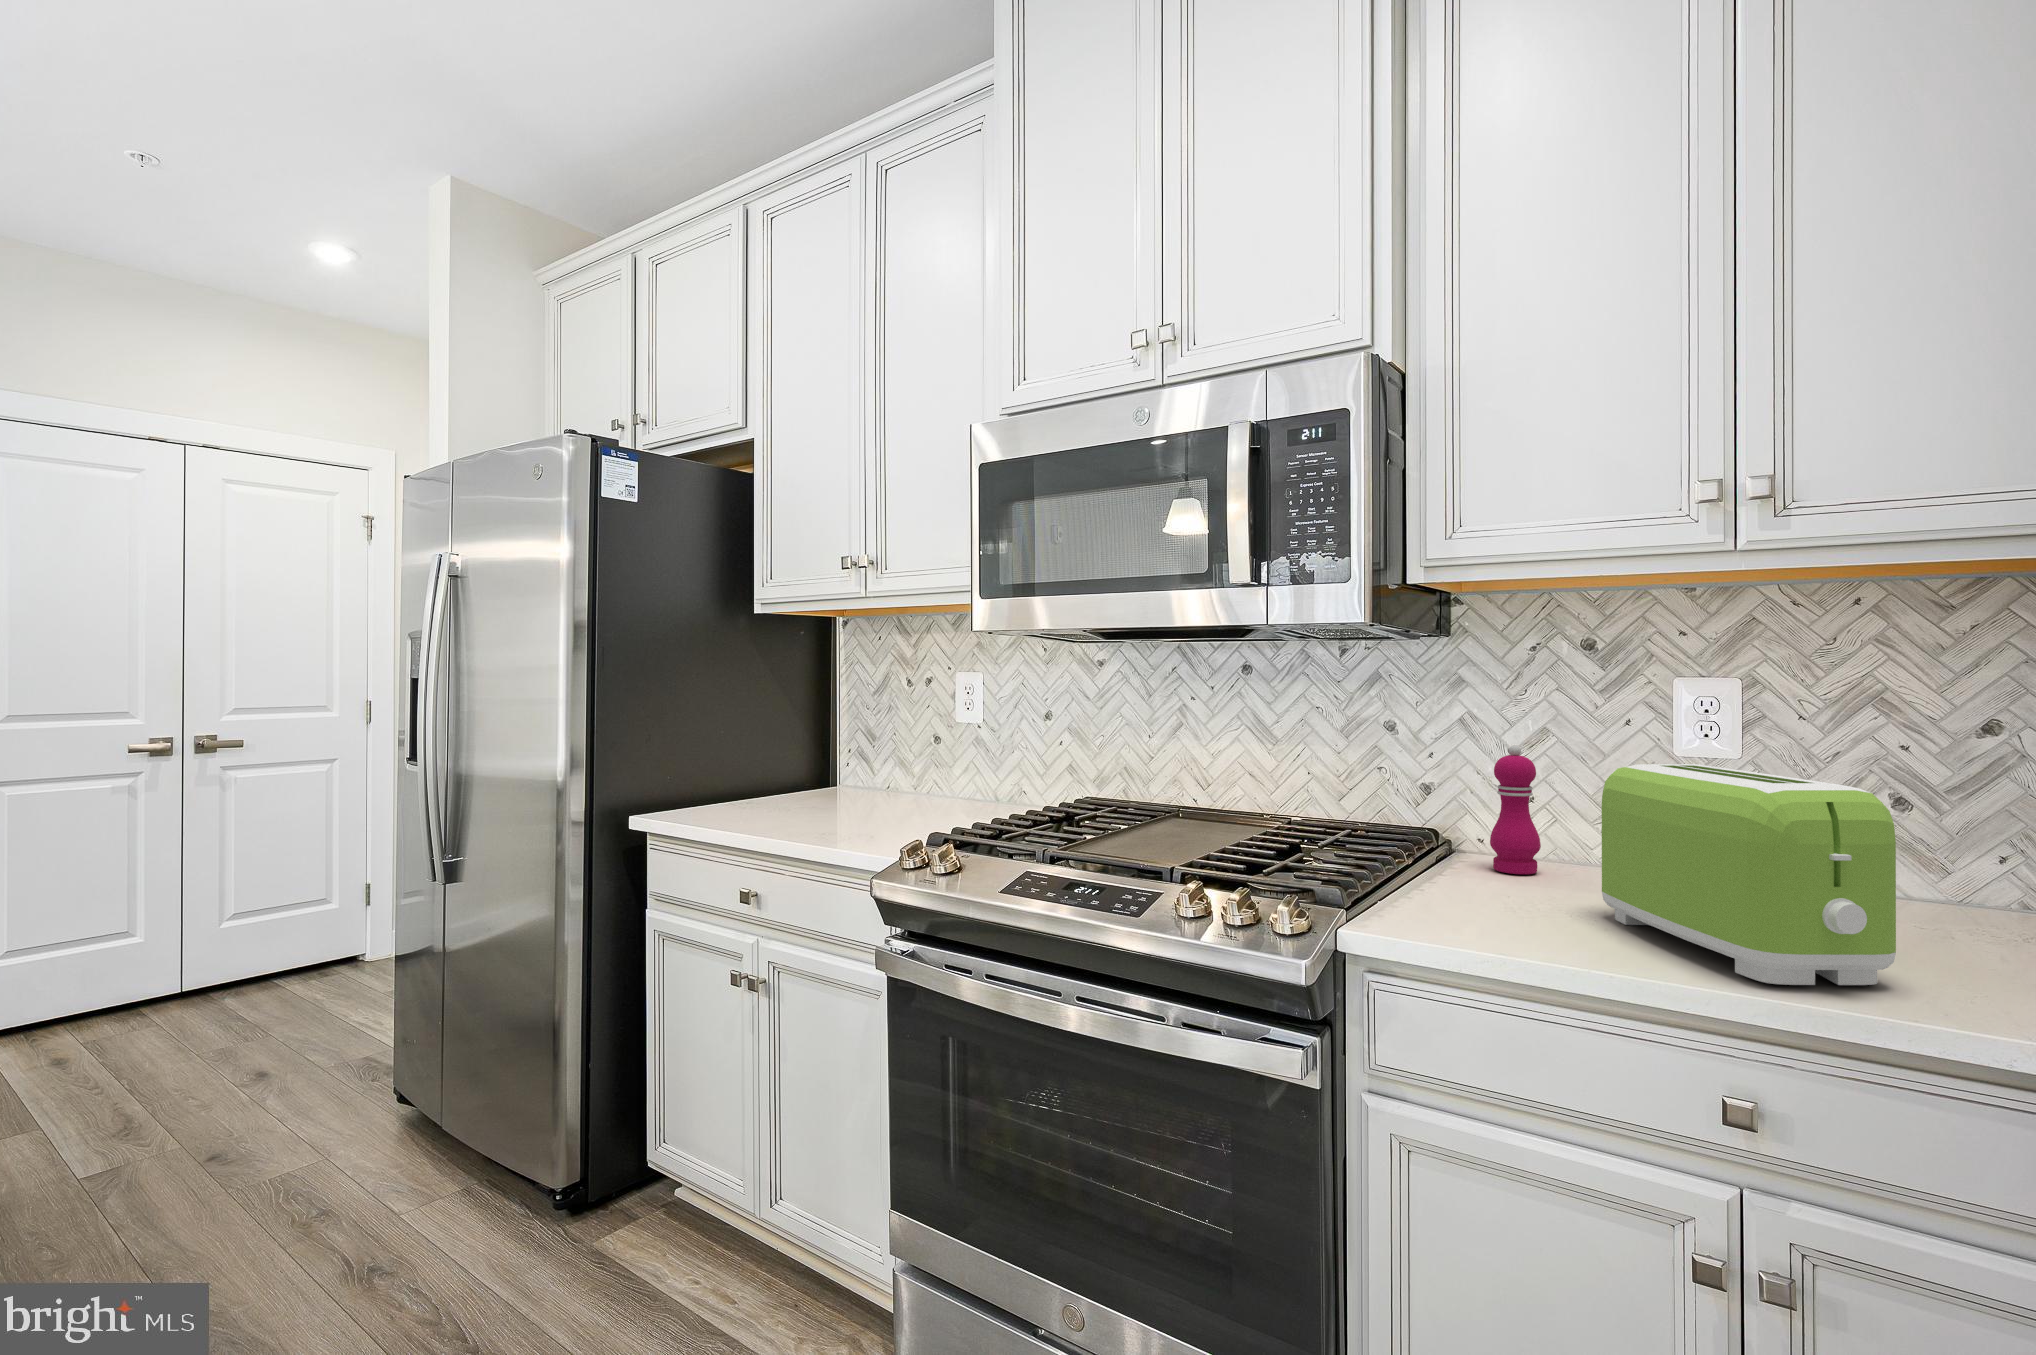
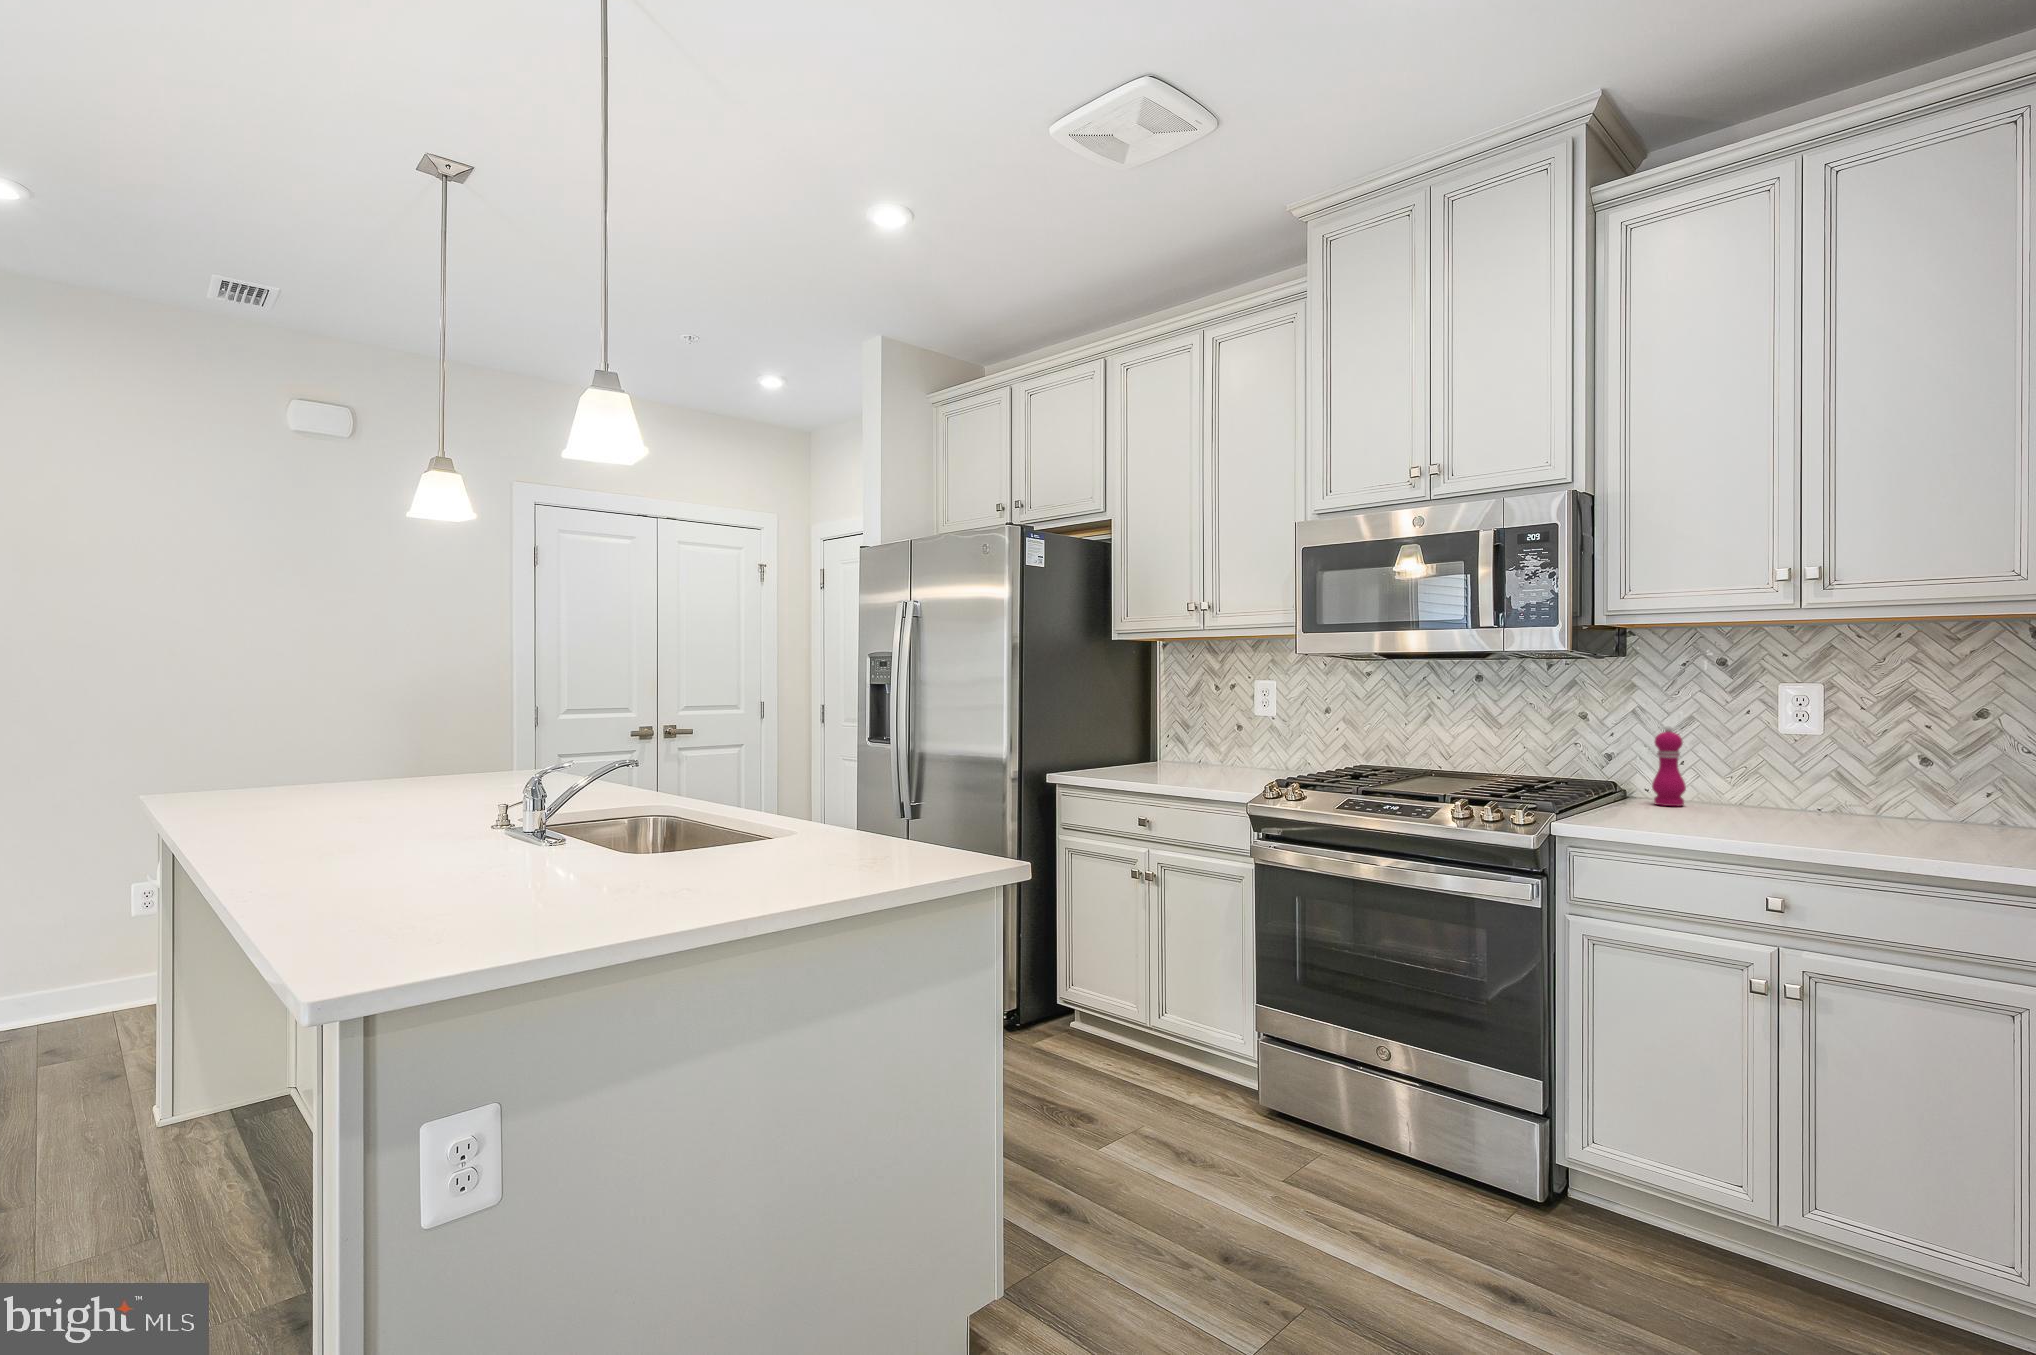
toaster: present [1602,764,1896,985] -> none [1714,733,1865,843]

